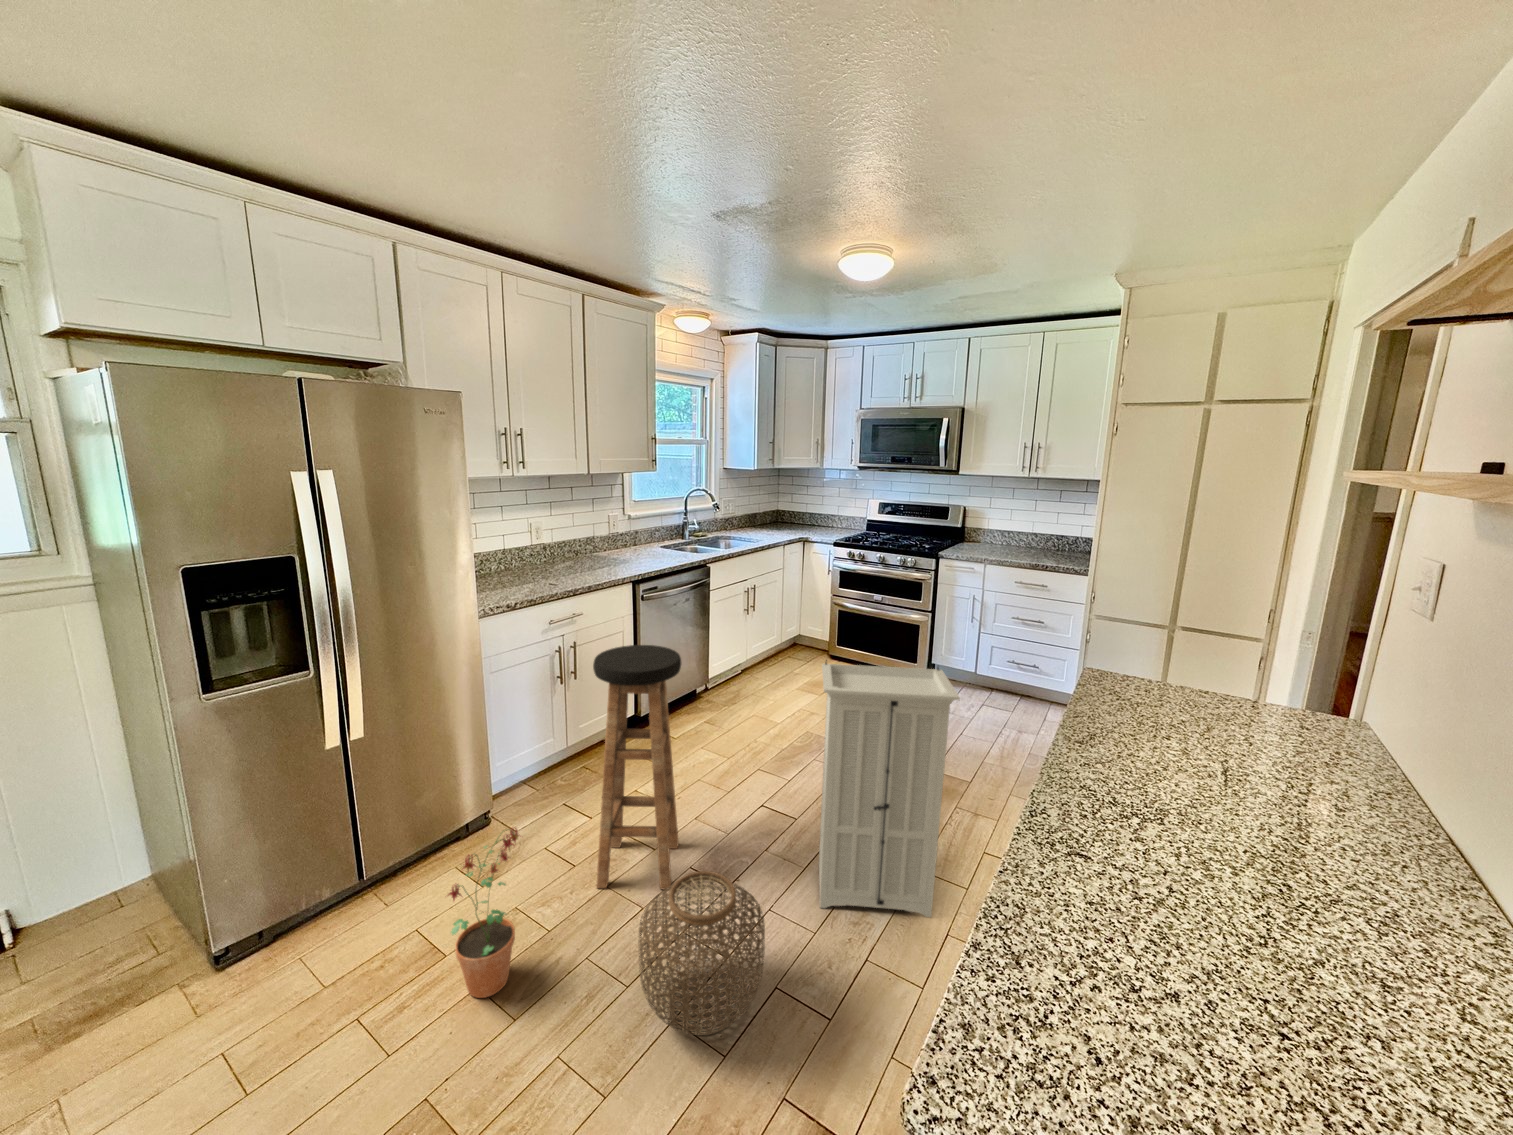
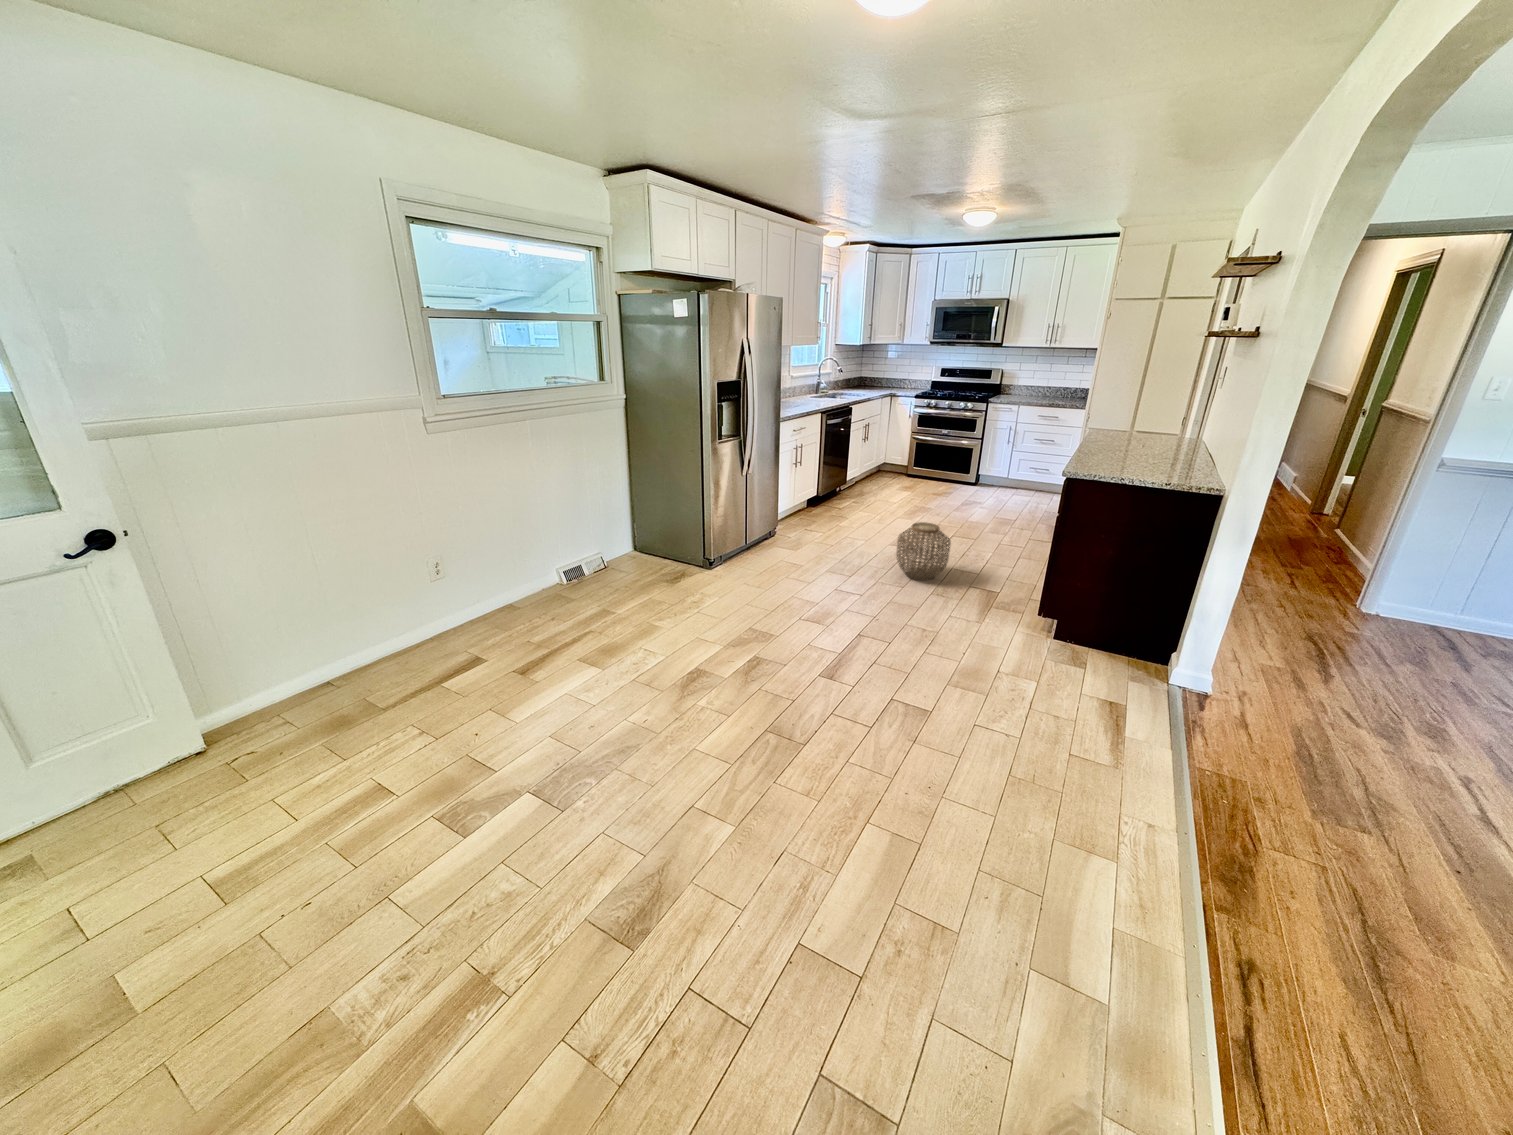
bar stool: present [593,645,681,889] -> none [843,438,891,553]
storage cabinet: present [819,660,960,917] -> none [947,441,1029,557]
potted plant: present [448,827,521,998] -> none [816,507,844,576]

